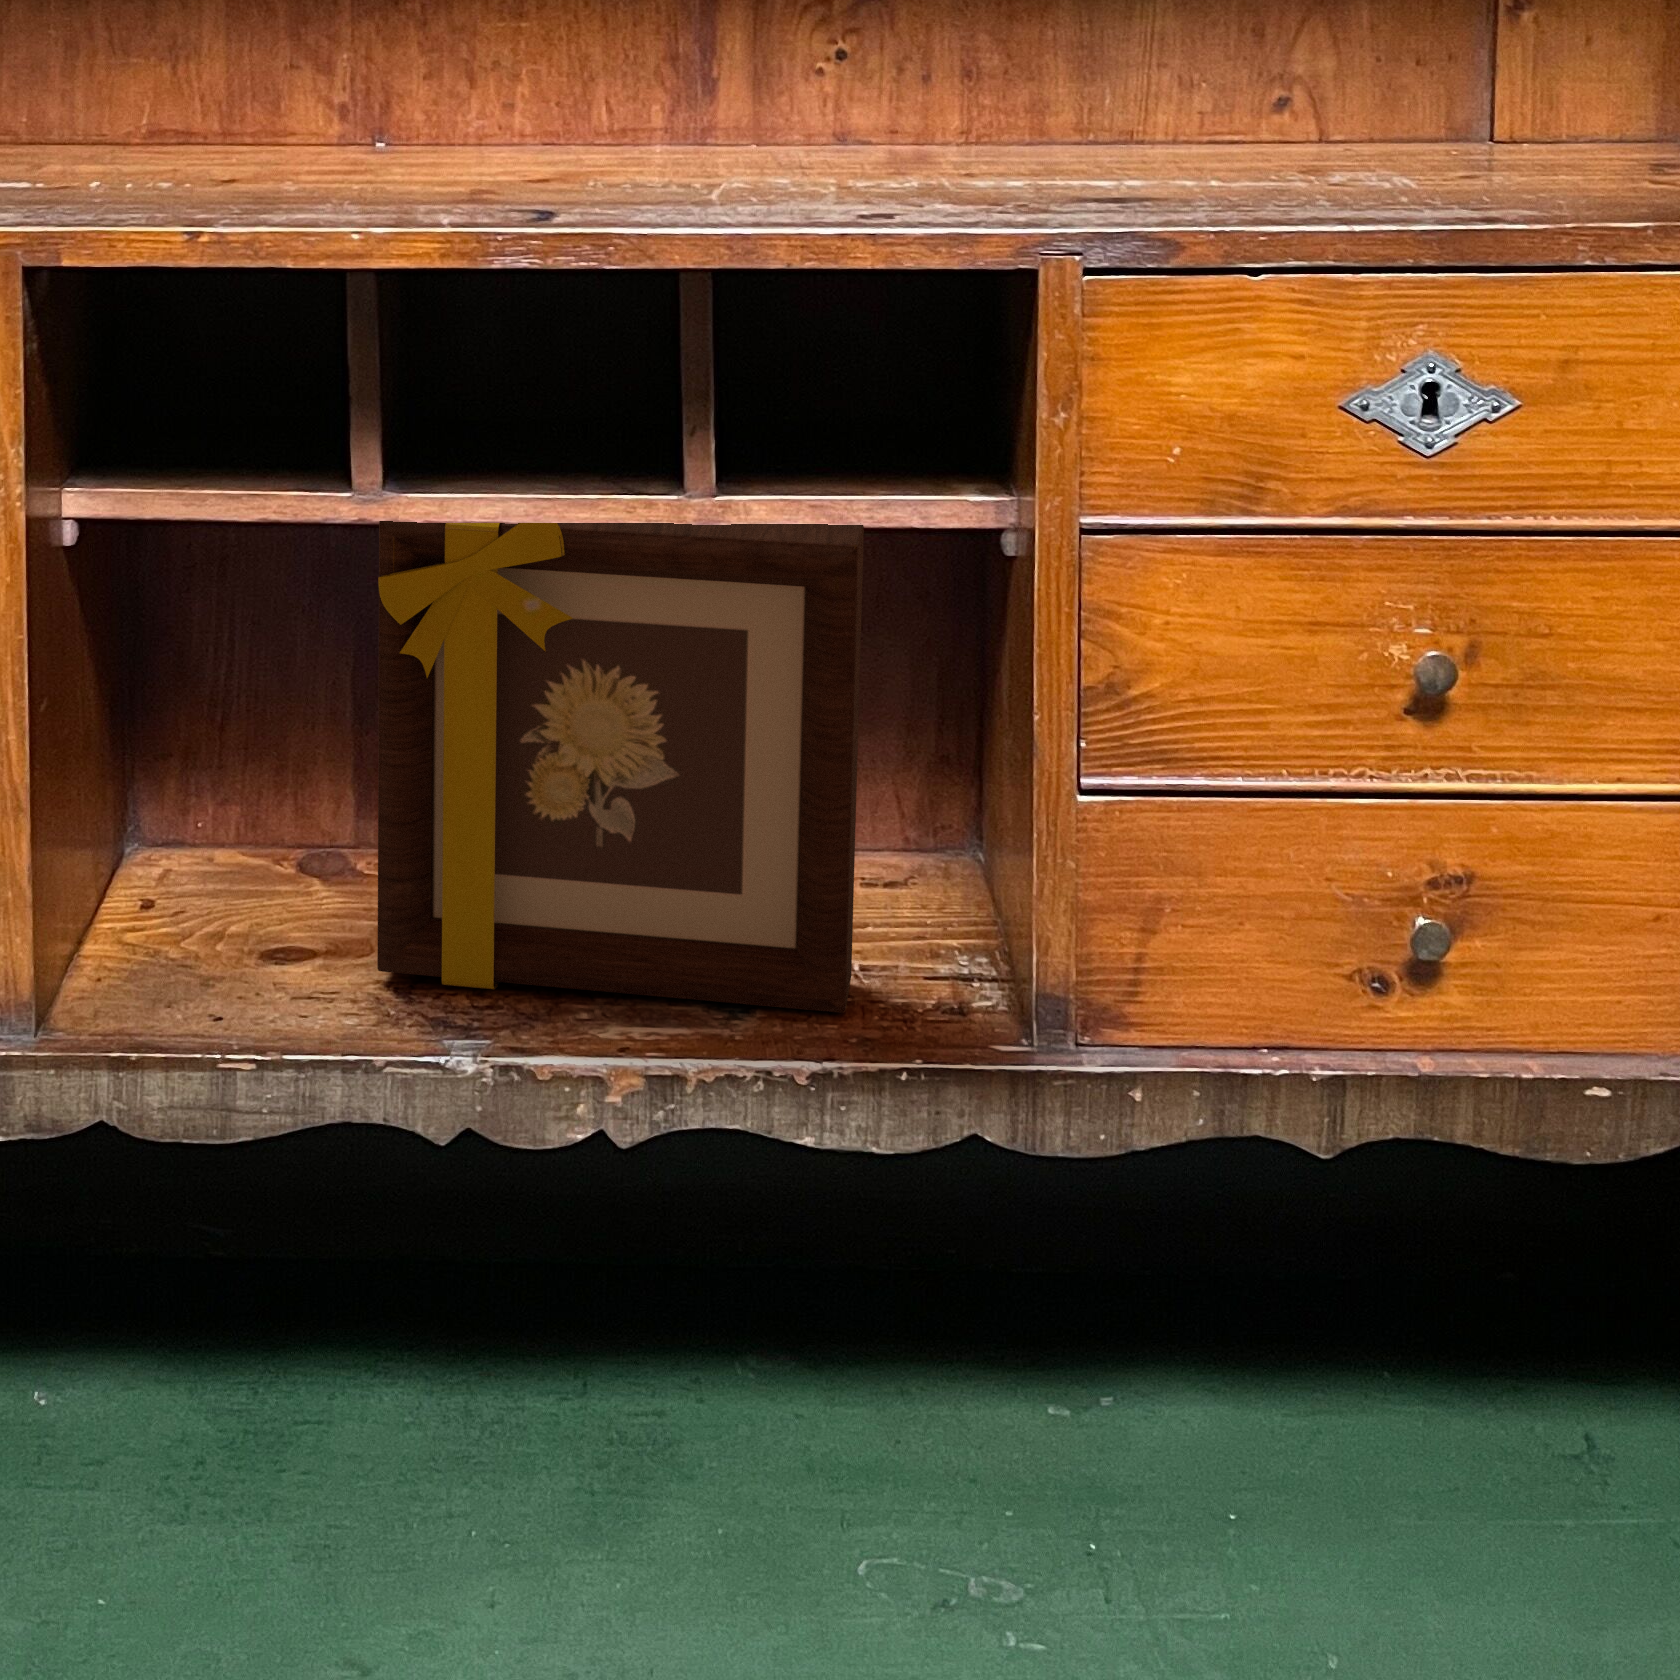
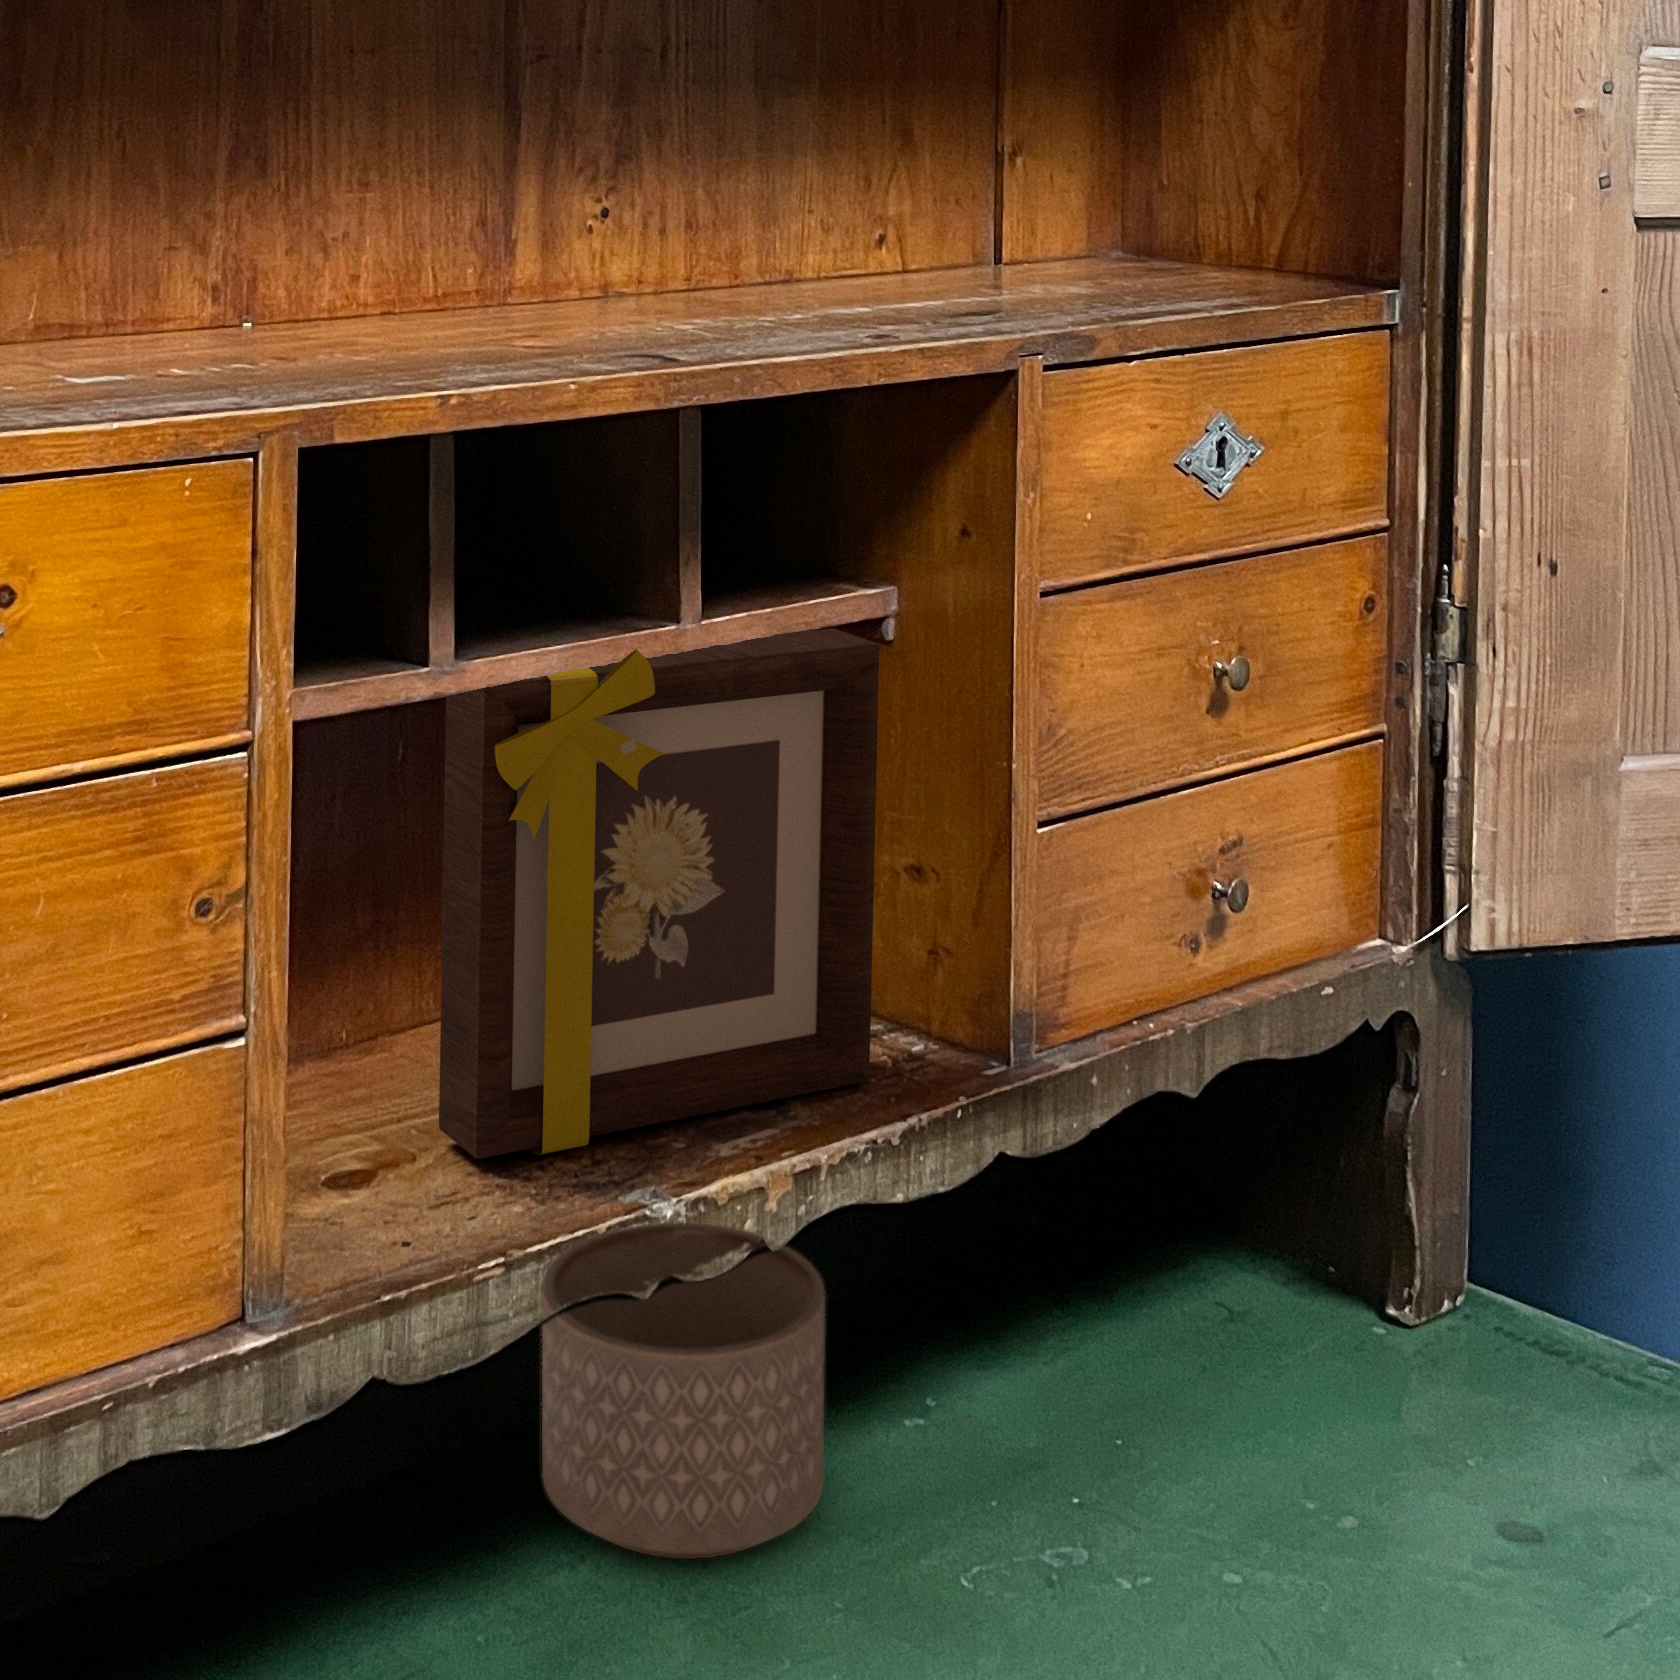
planter: none [590,1105,884,1452] -> present [542,1223,825,1559]

